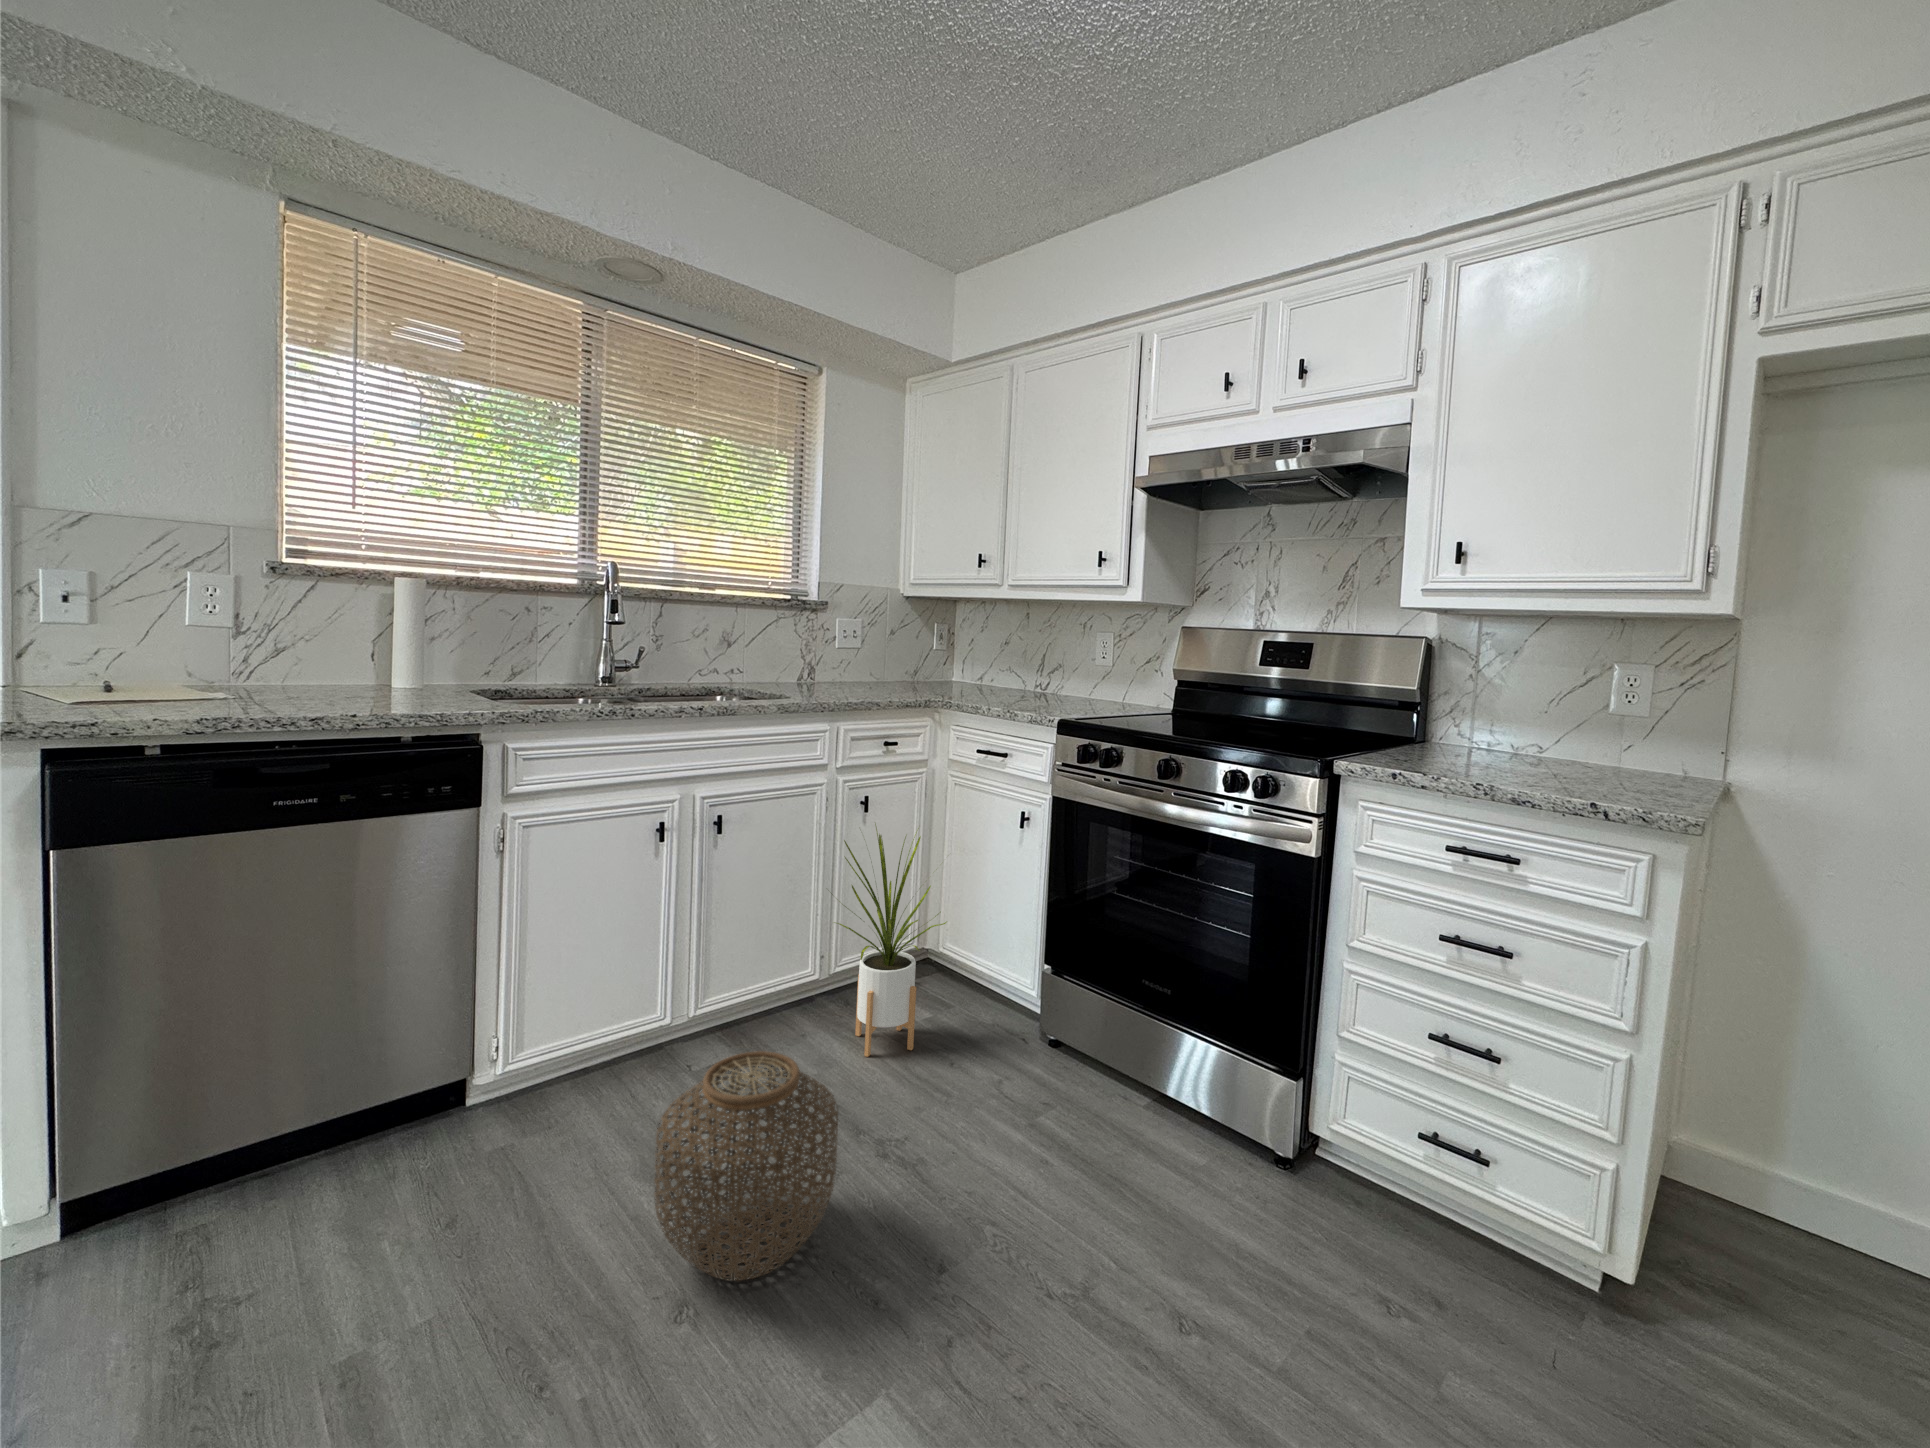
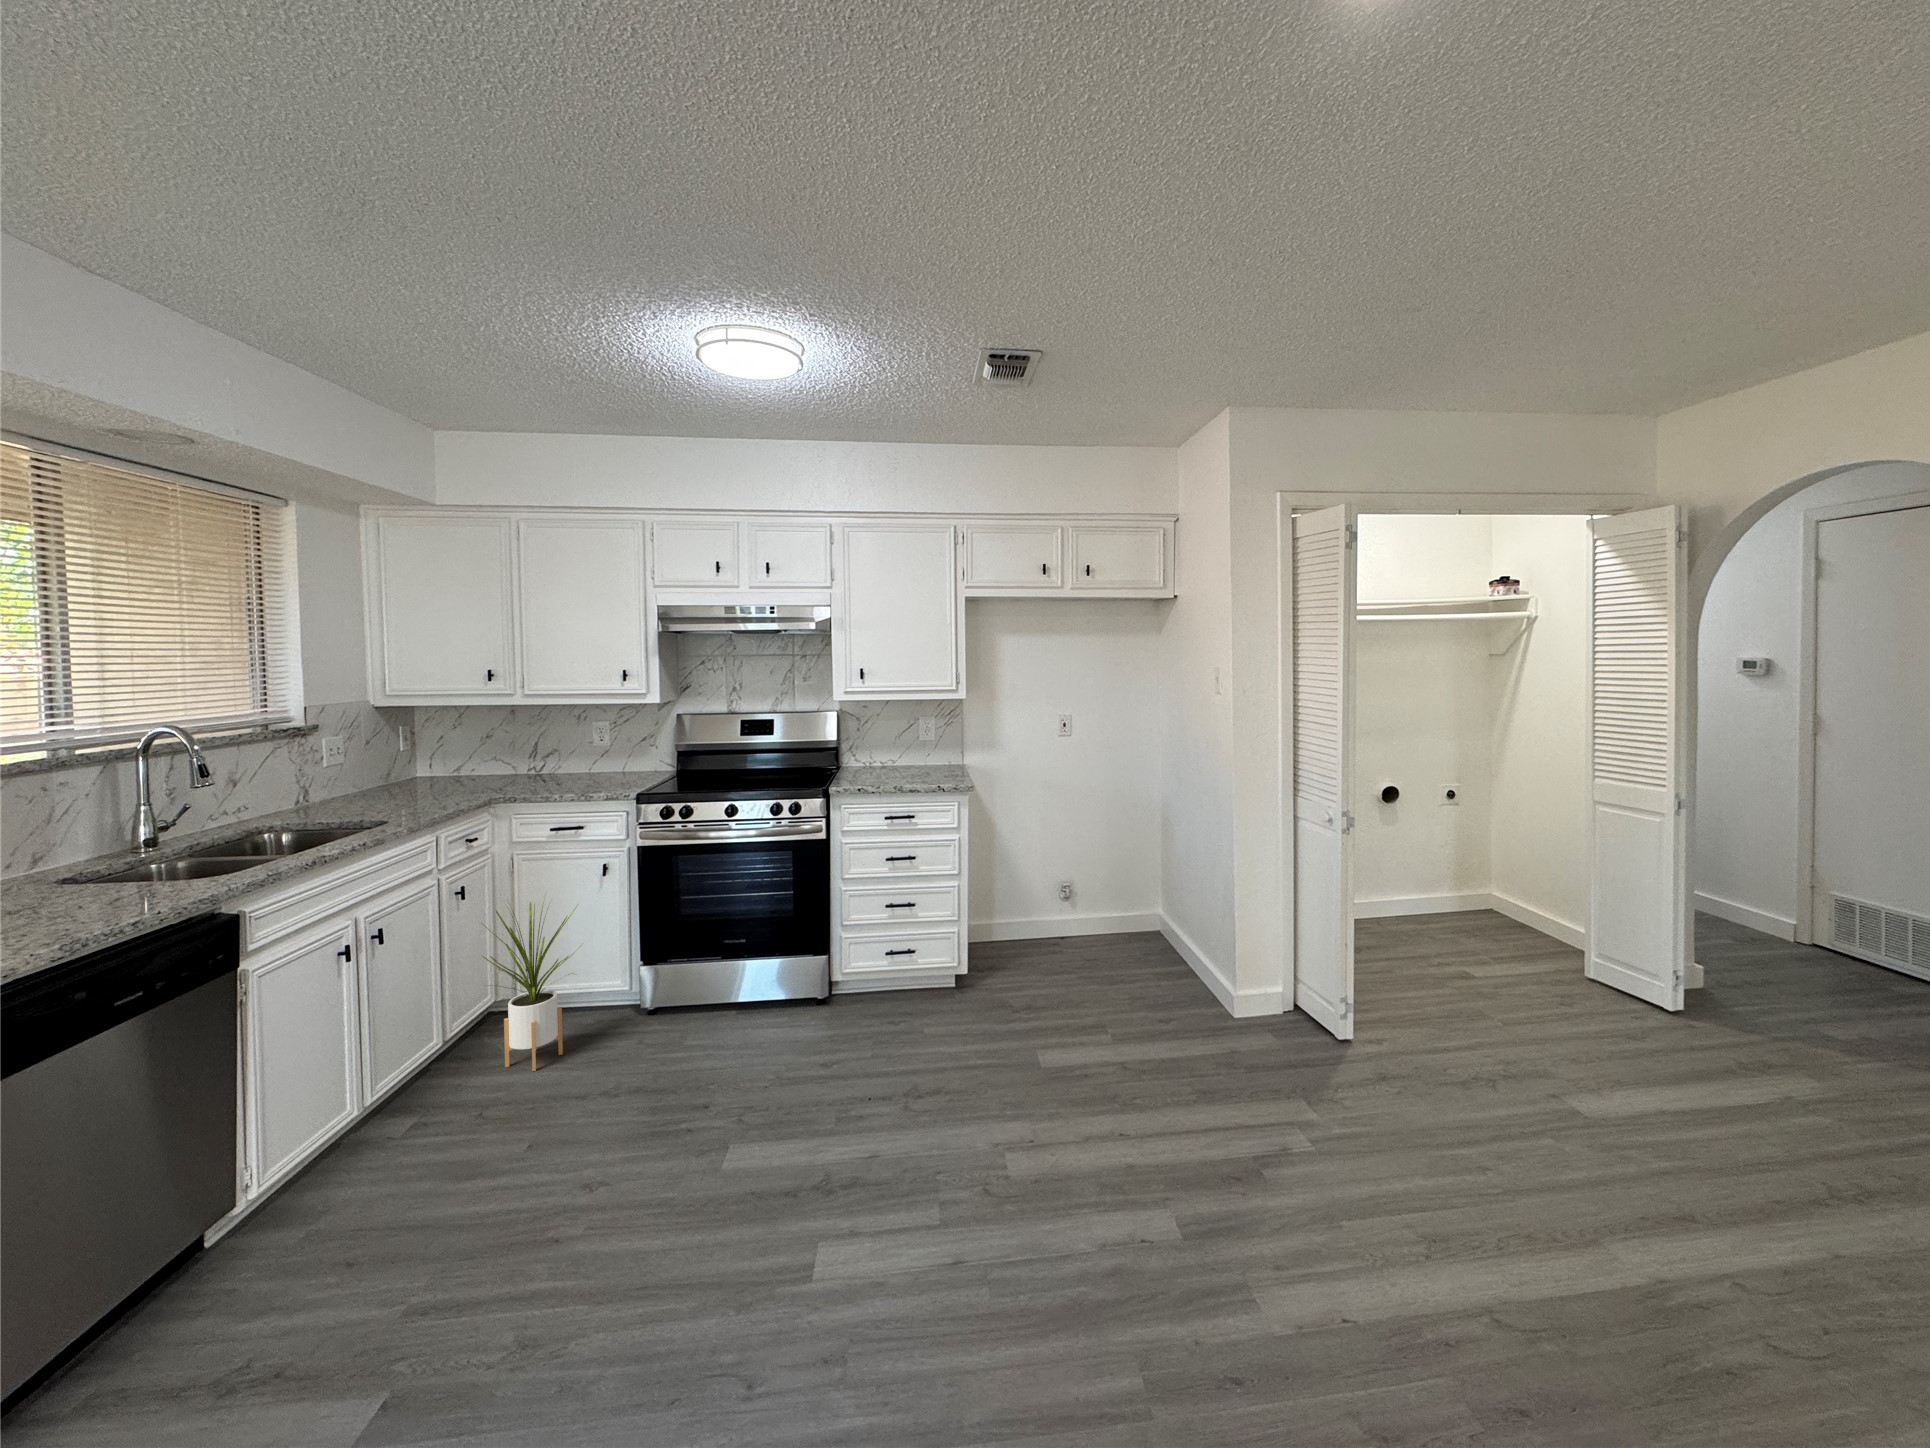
woven basket: present [654,1051,838,1281] -> none [538,1035,660,1175]

